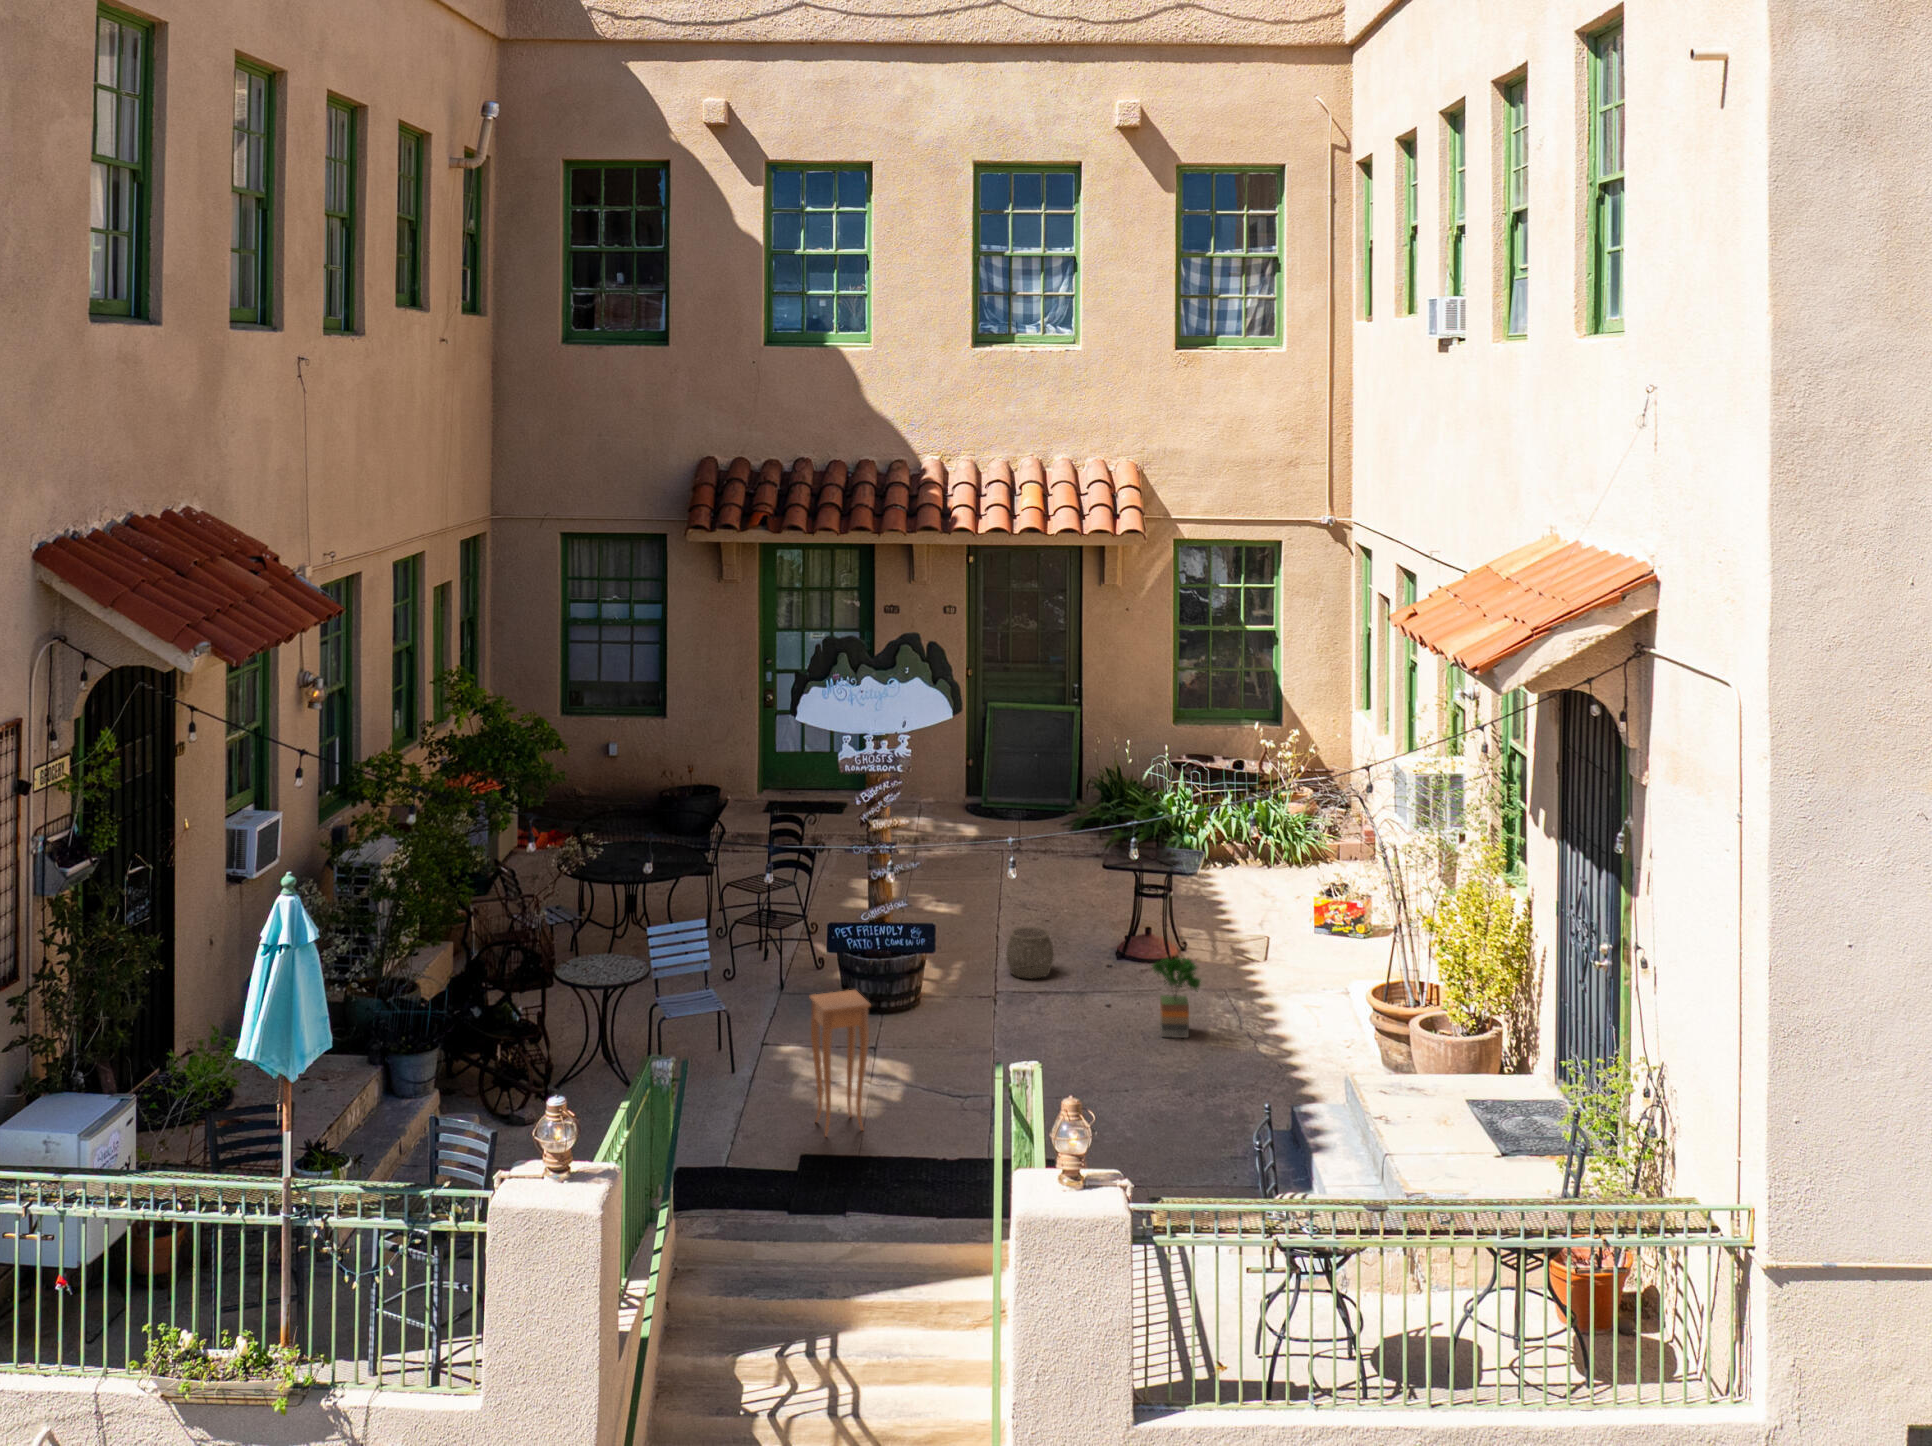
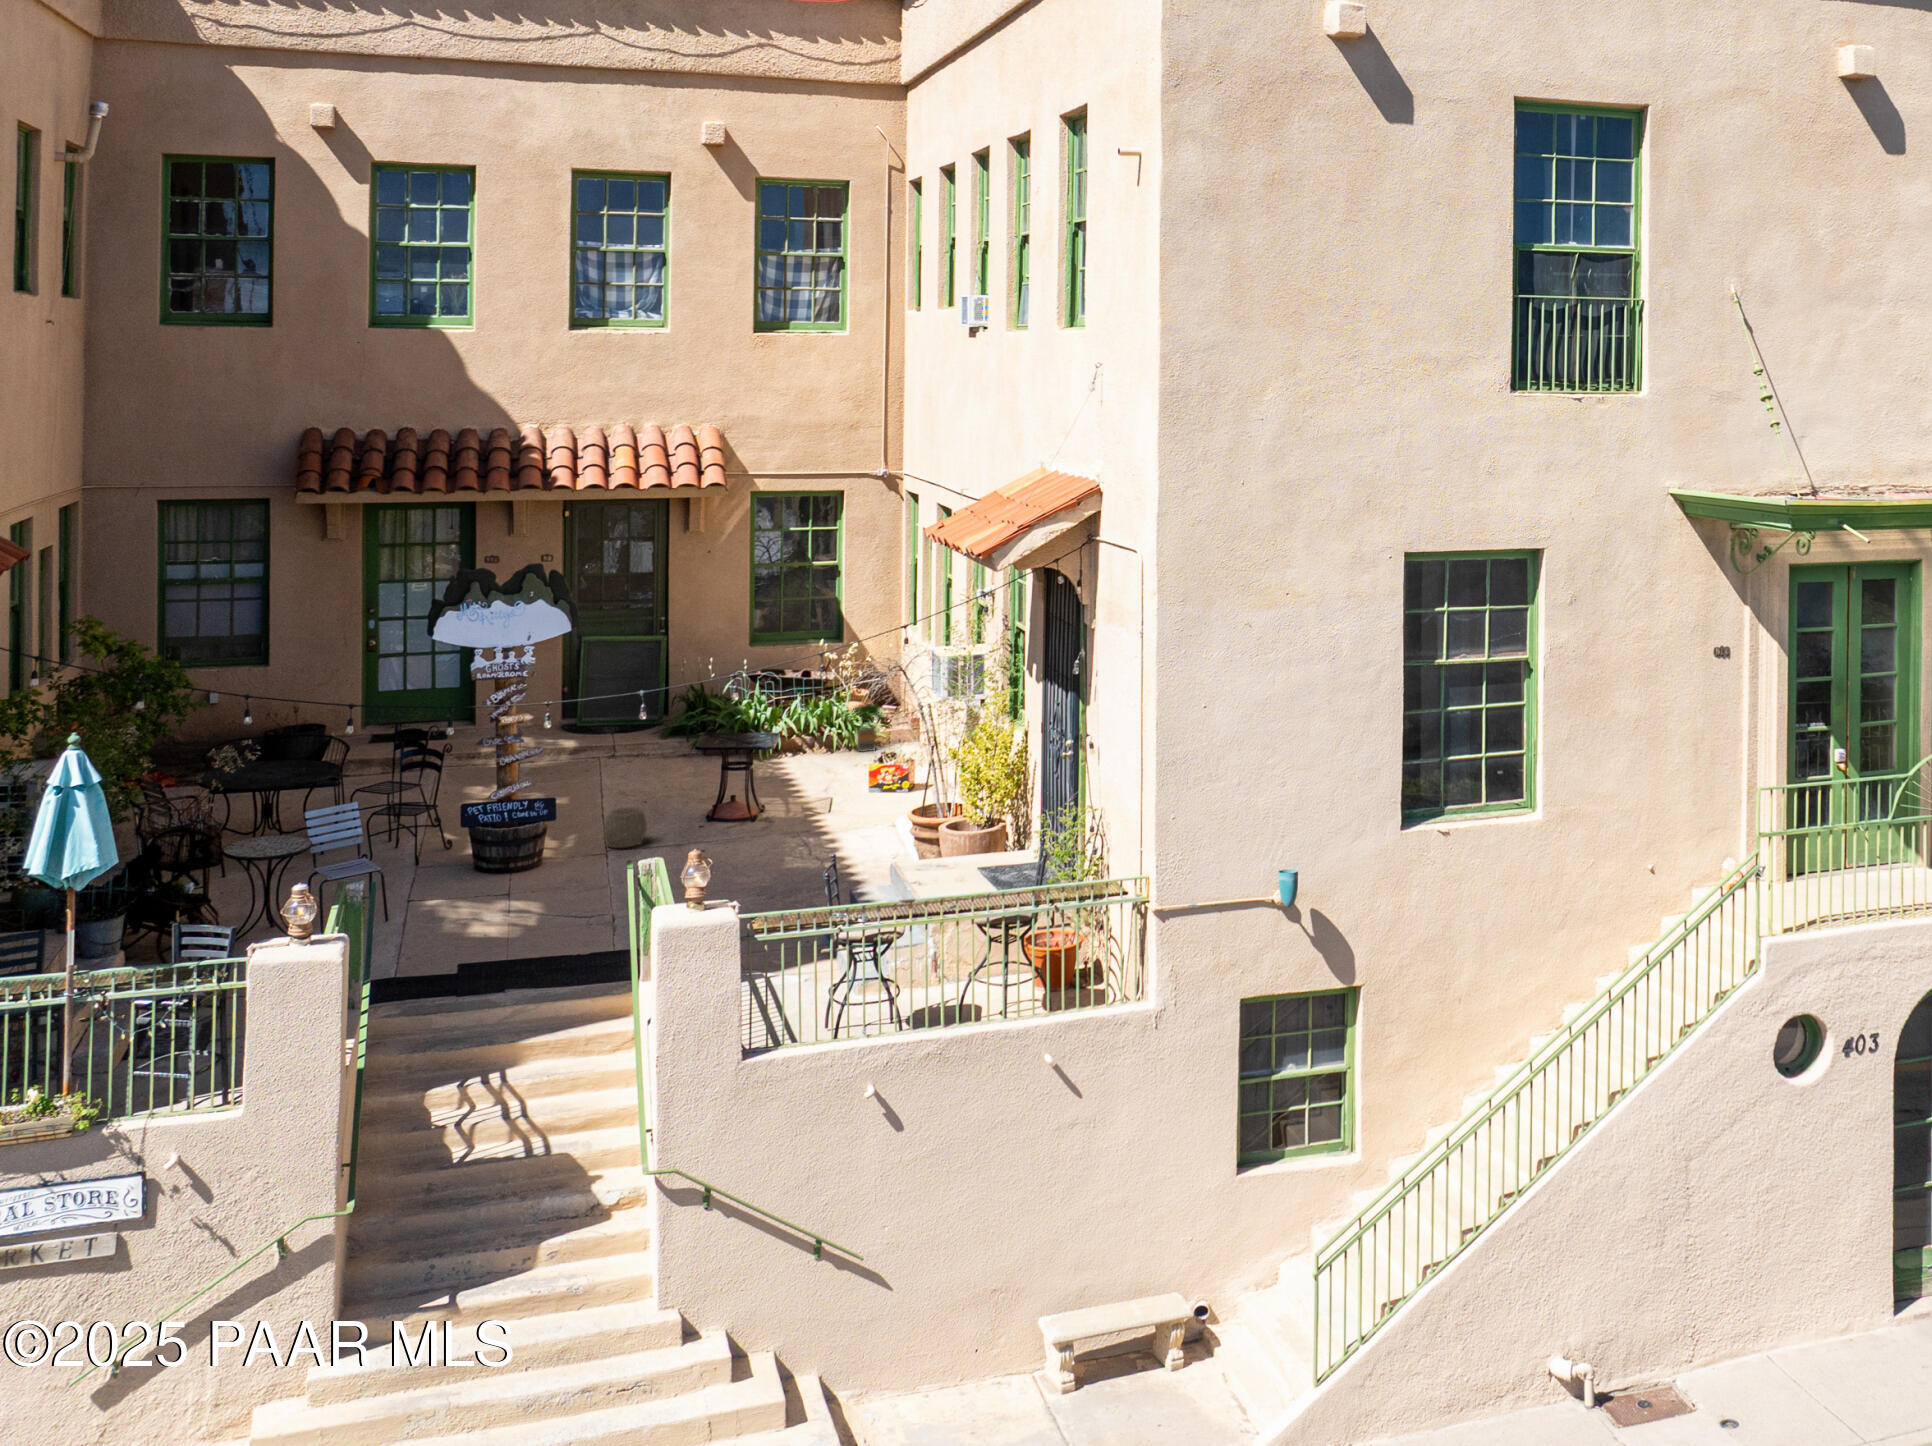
potted tree: present [1152,958,1201,1038] -> present [852,704,884,752]
side table: present [809,990,871,1136] -> none [428,858,488,979]

